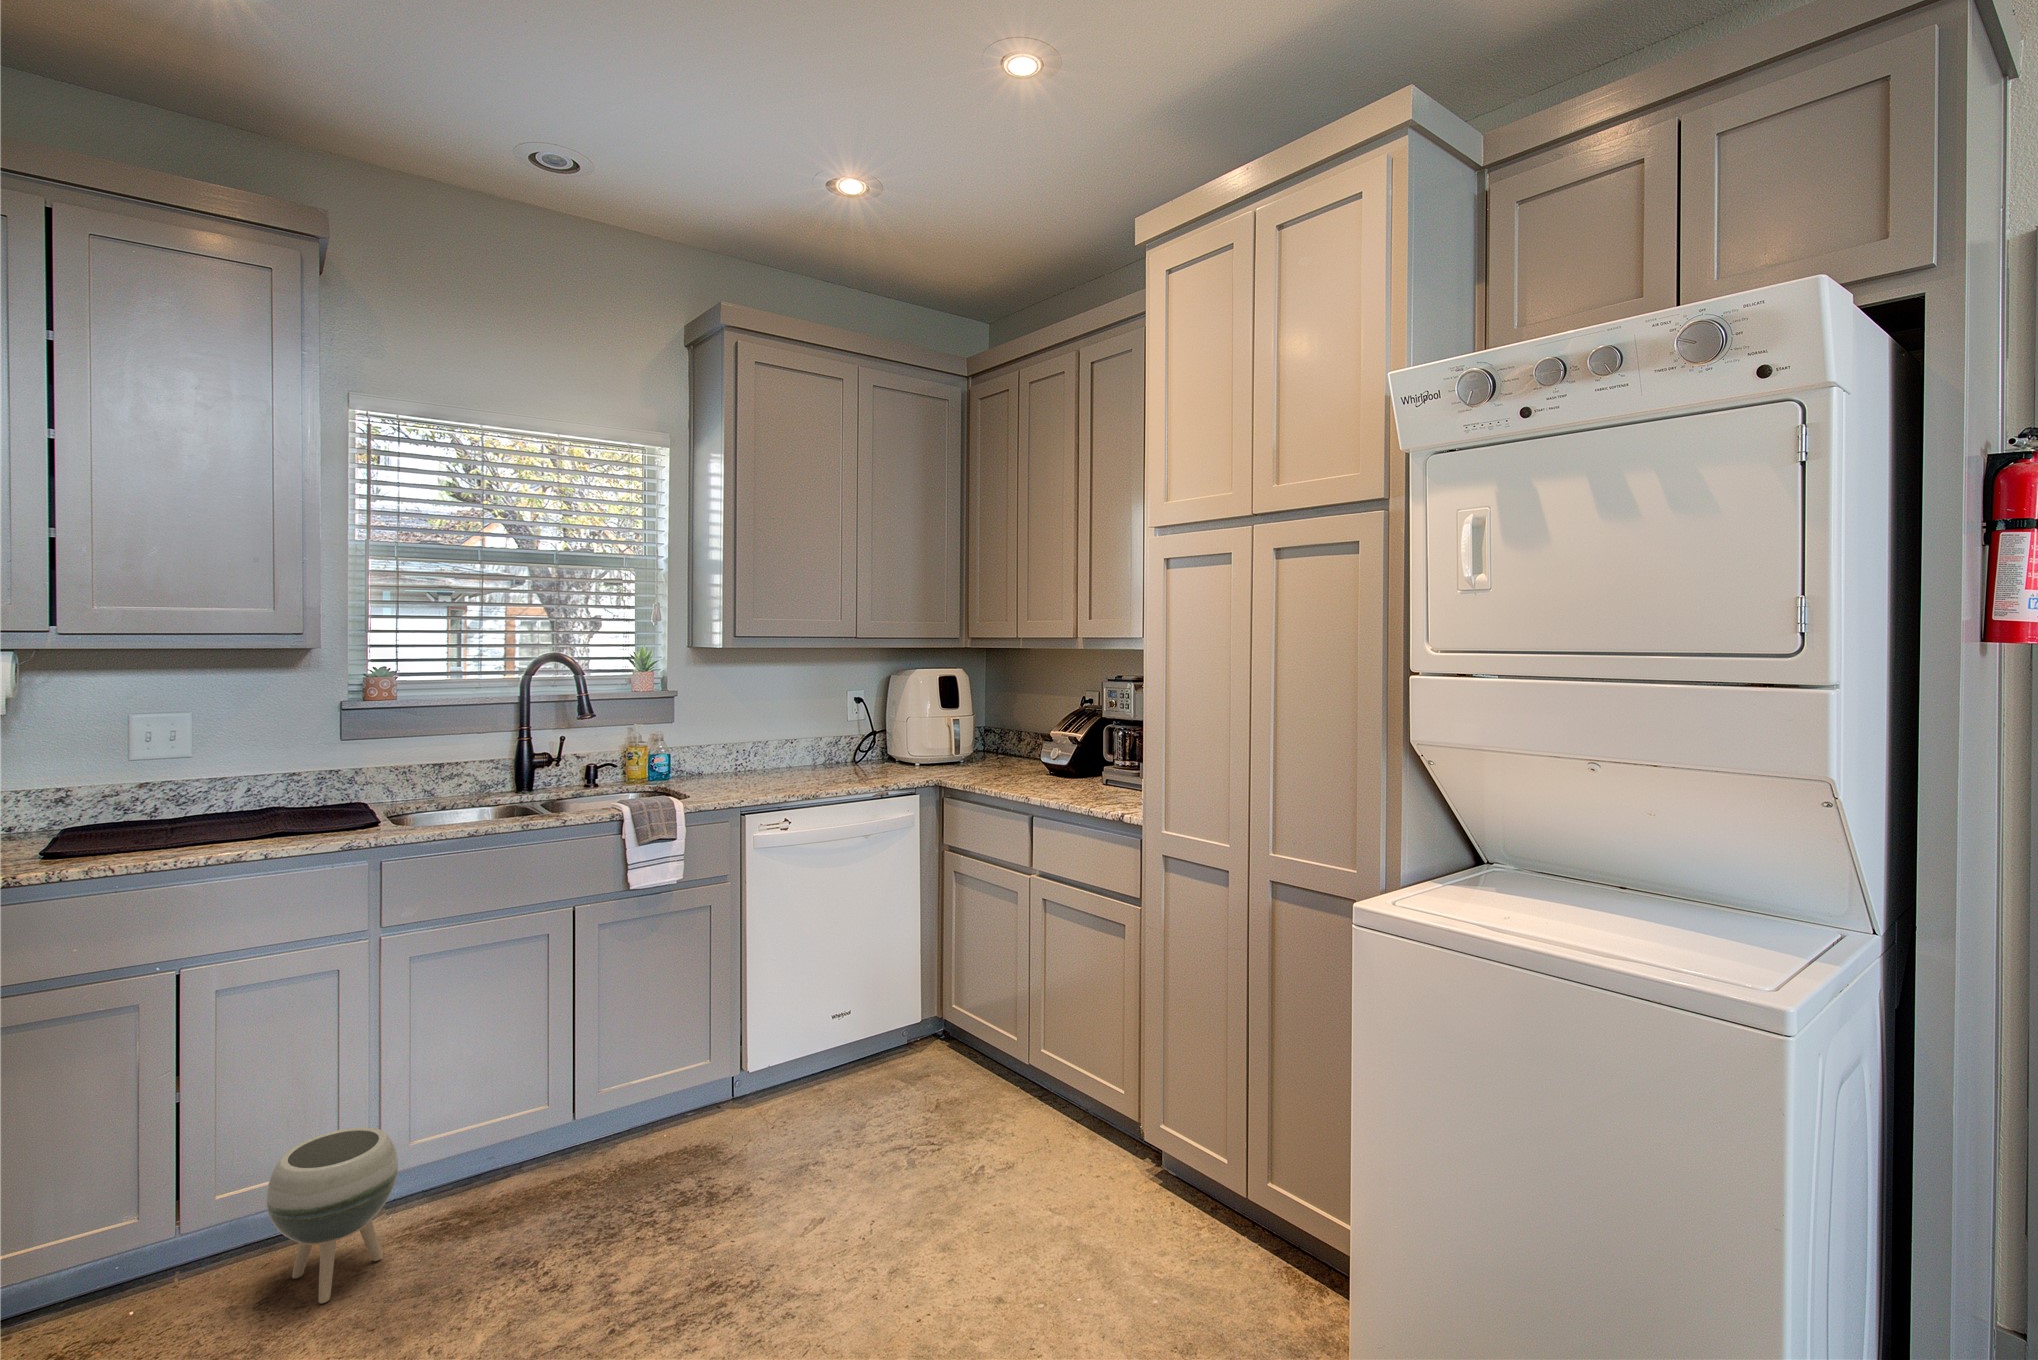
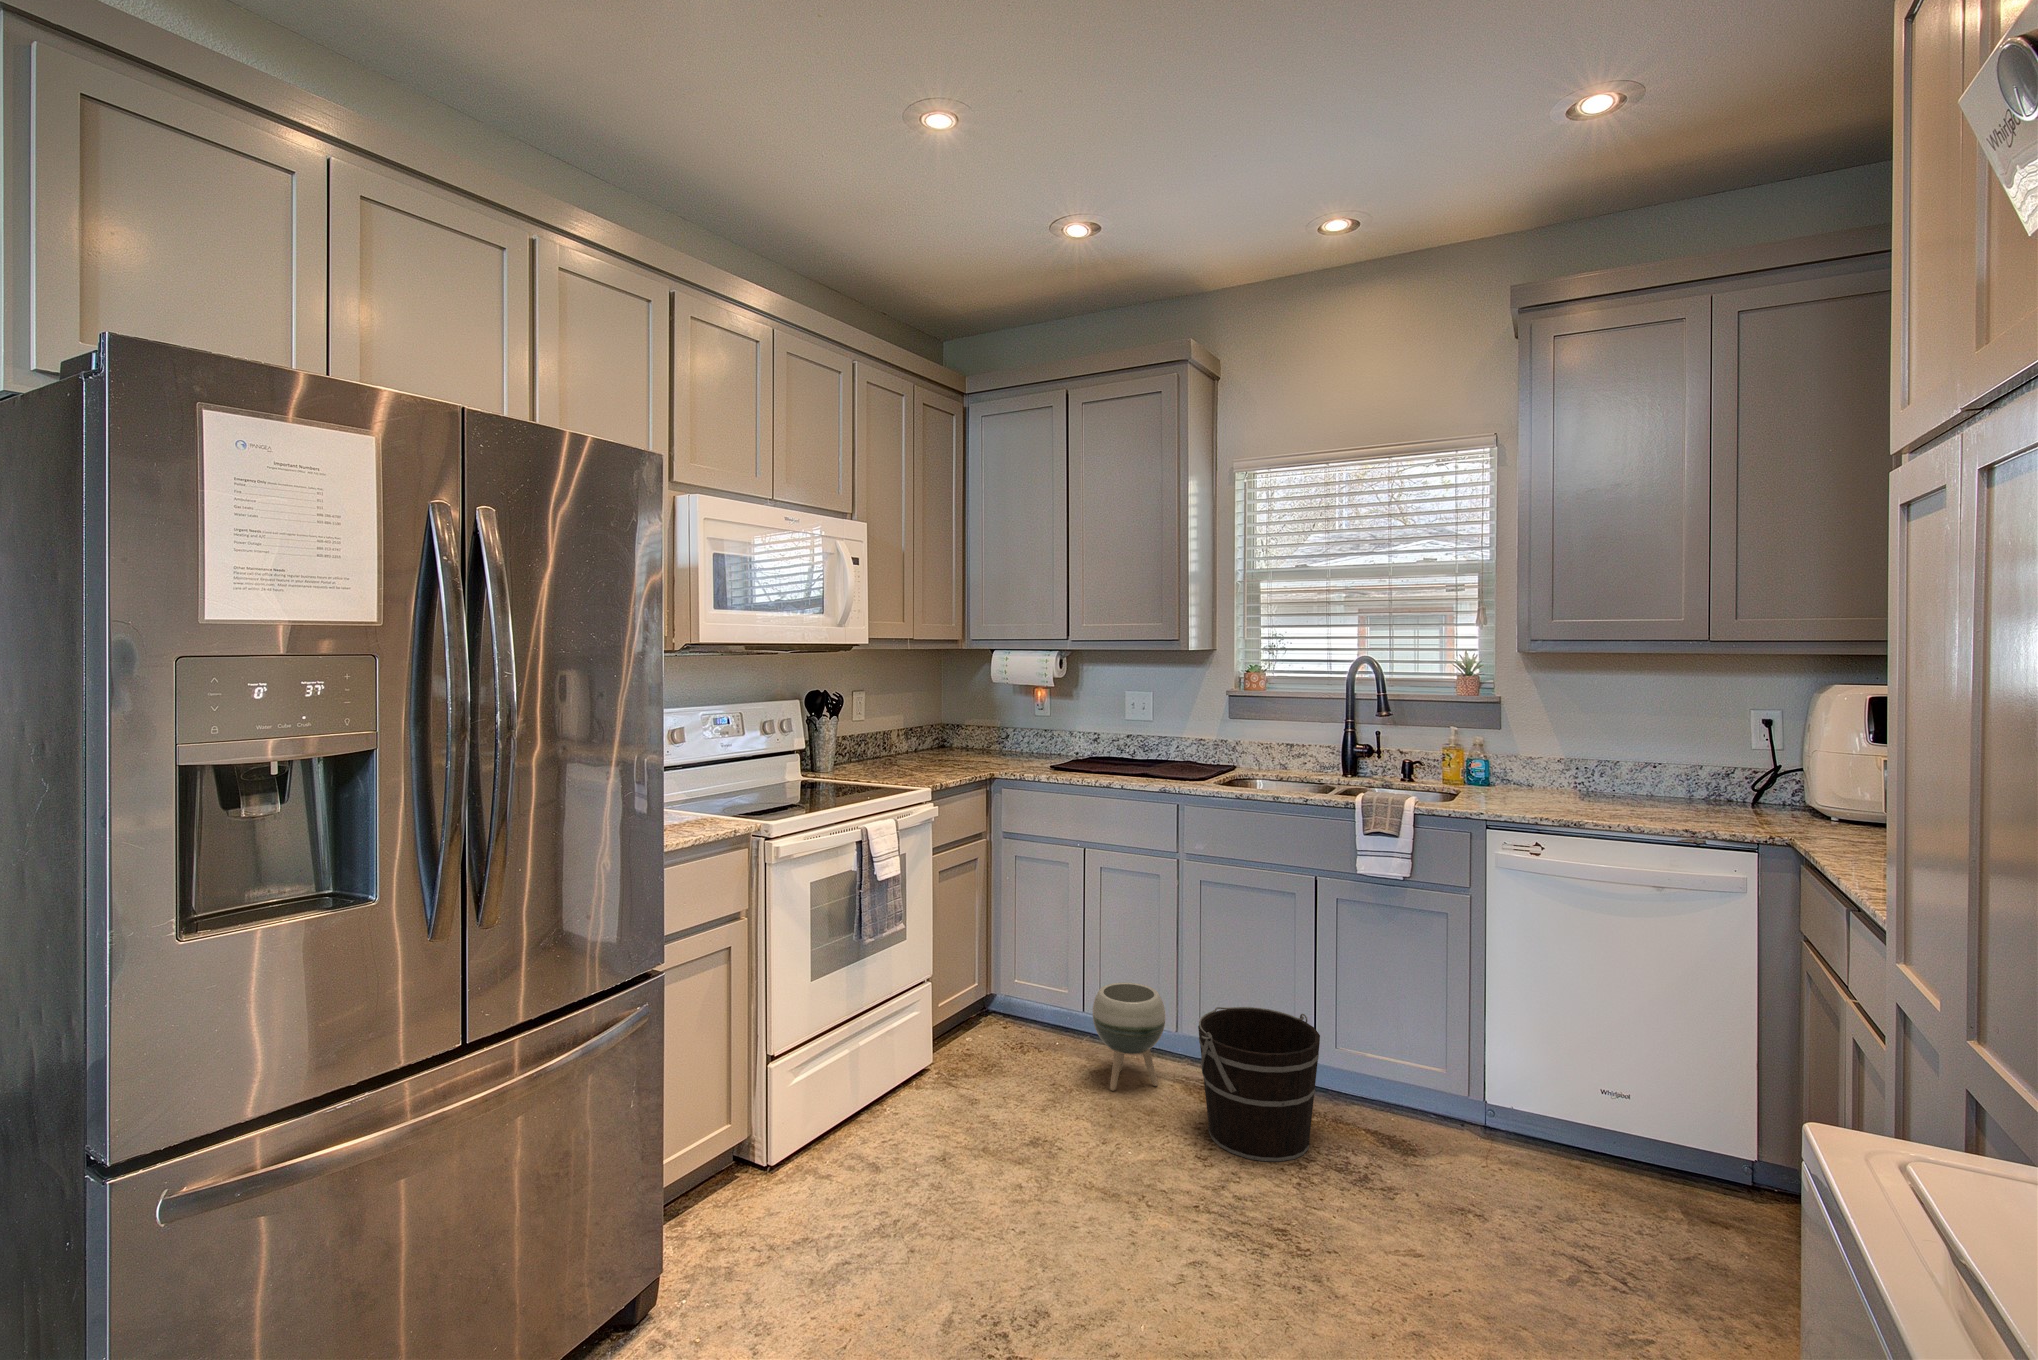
bucket: none [493,1062,652,1264] -> present [1198,1007,1320,1161]

